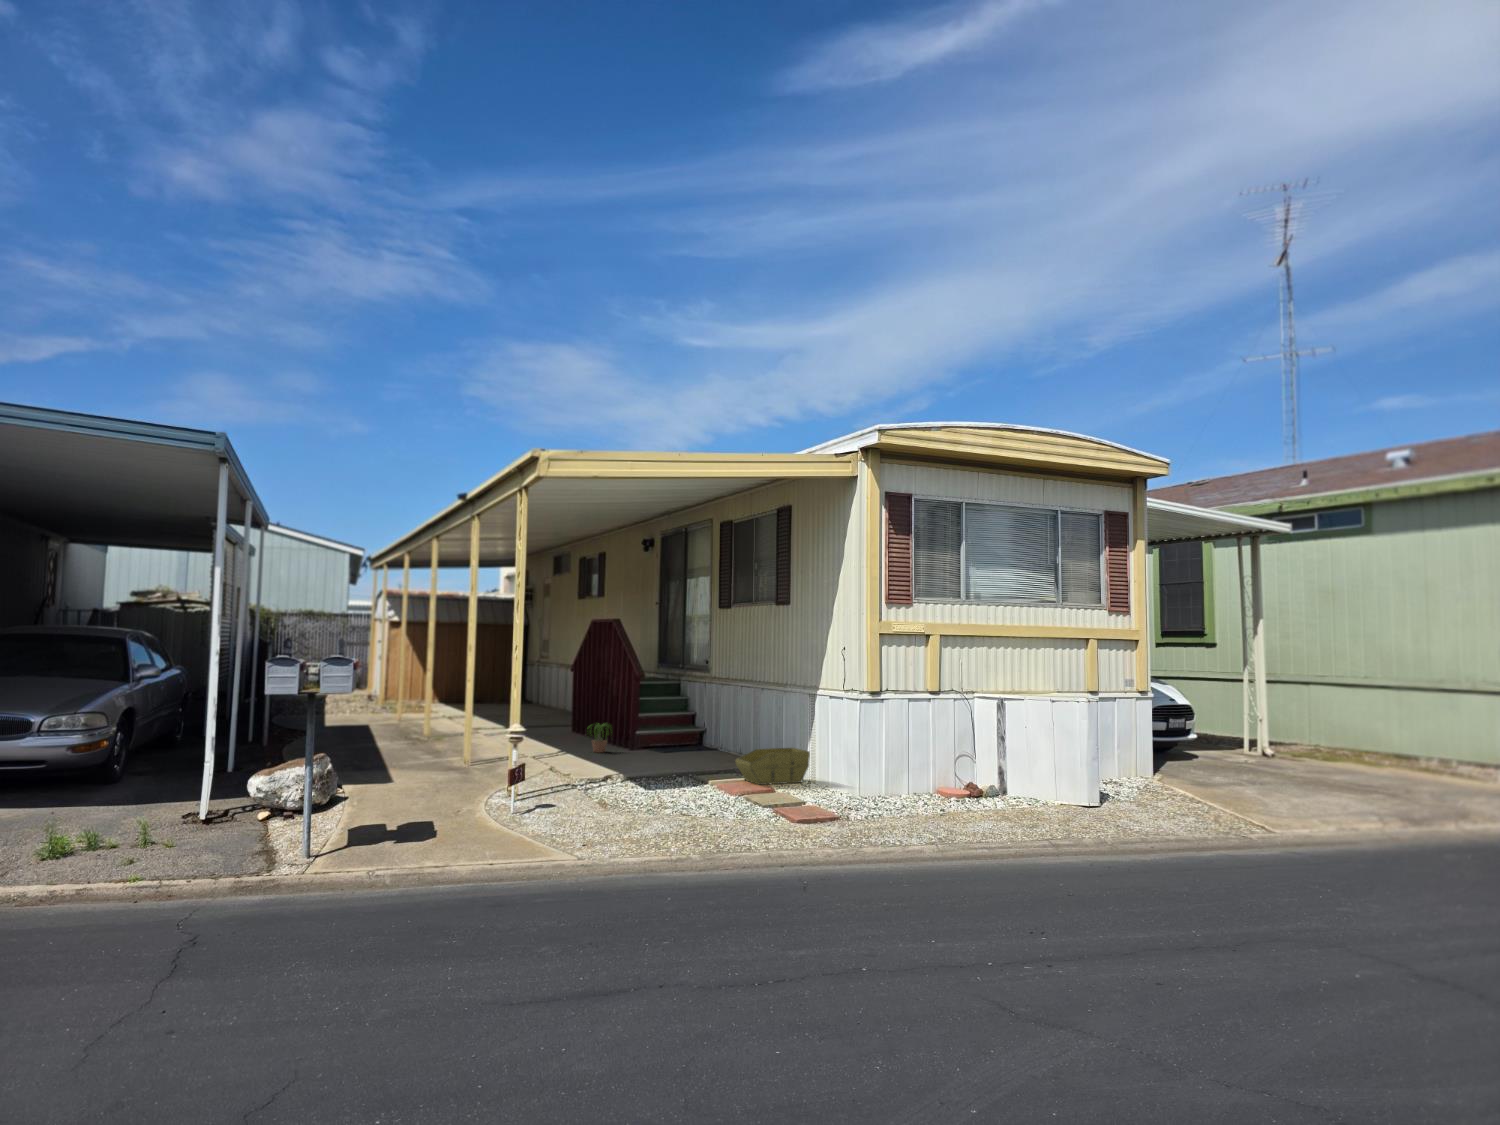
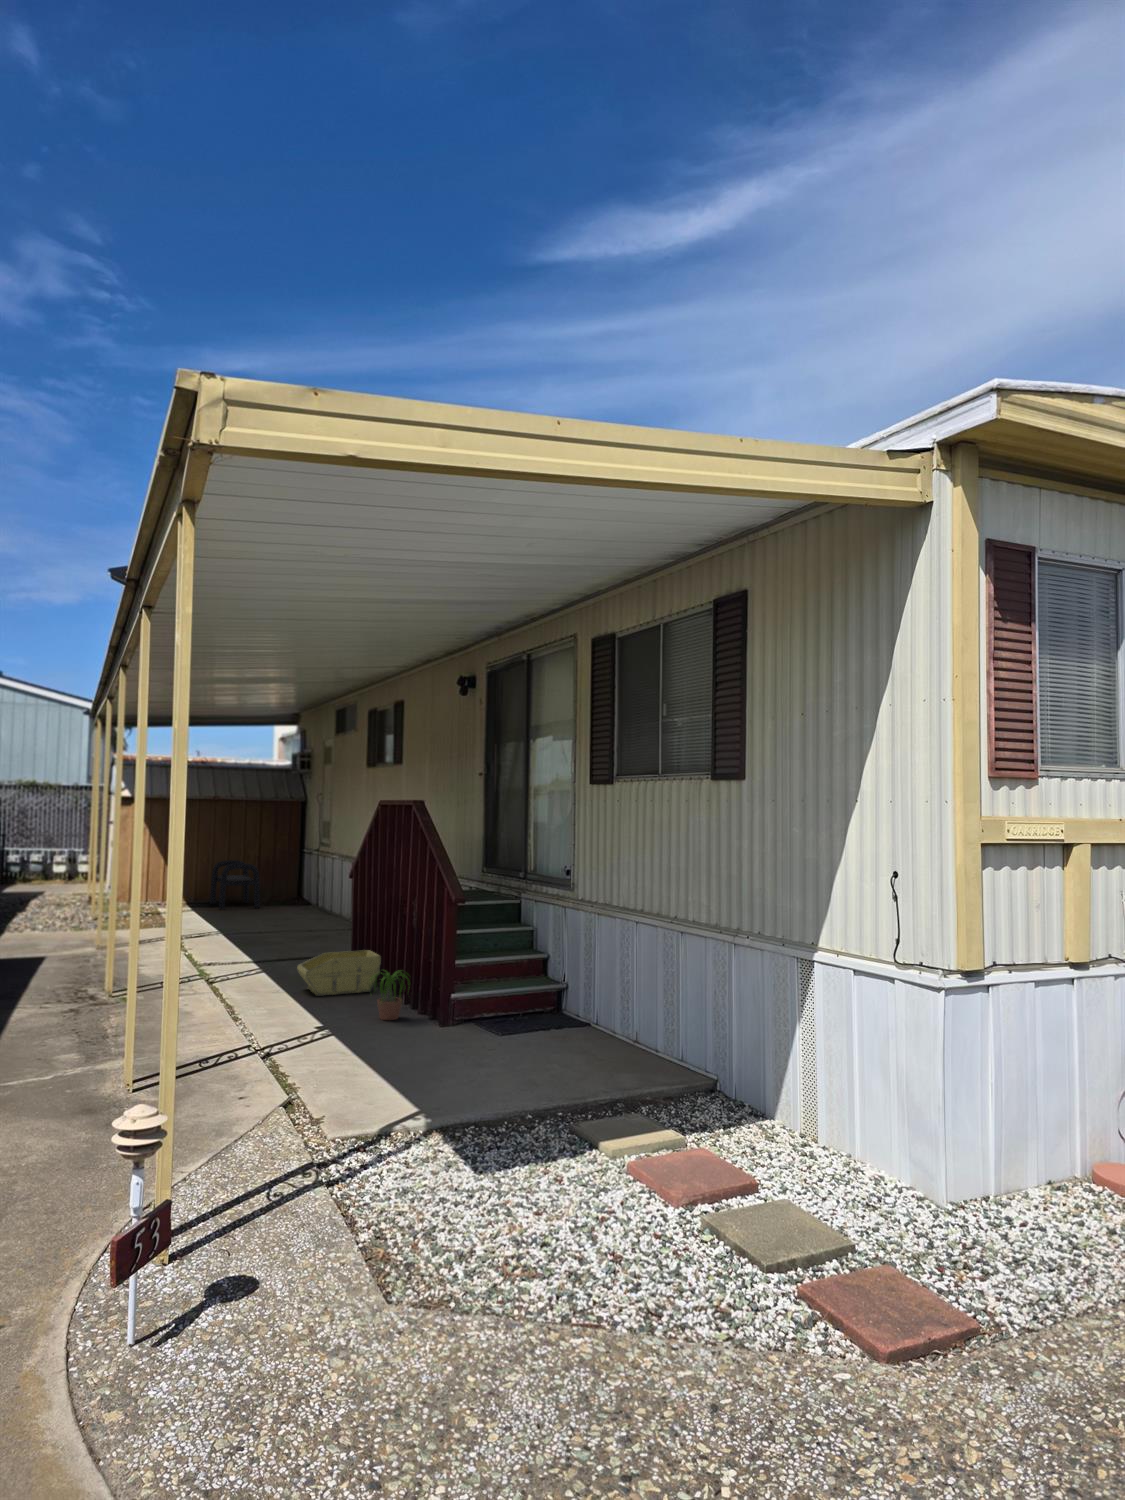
bench: none [448,671,489,709] -> present [210,860,260,910]
storage bin: present [735,748,810,785] -> present [297,950,381,996]

